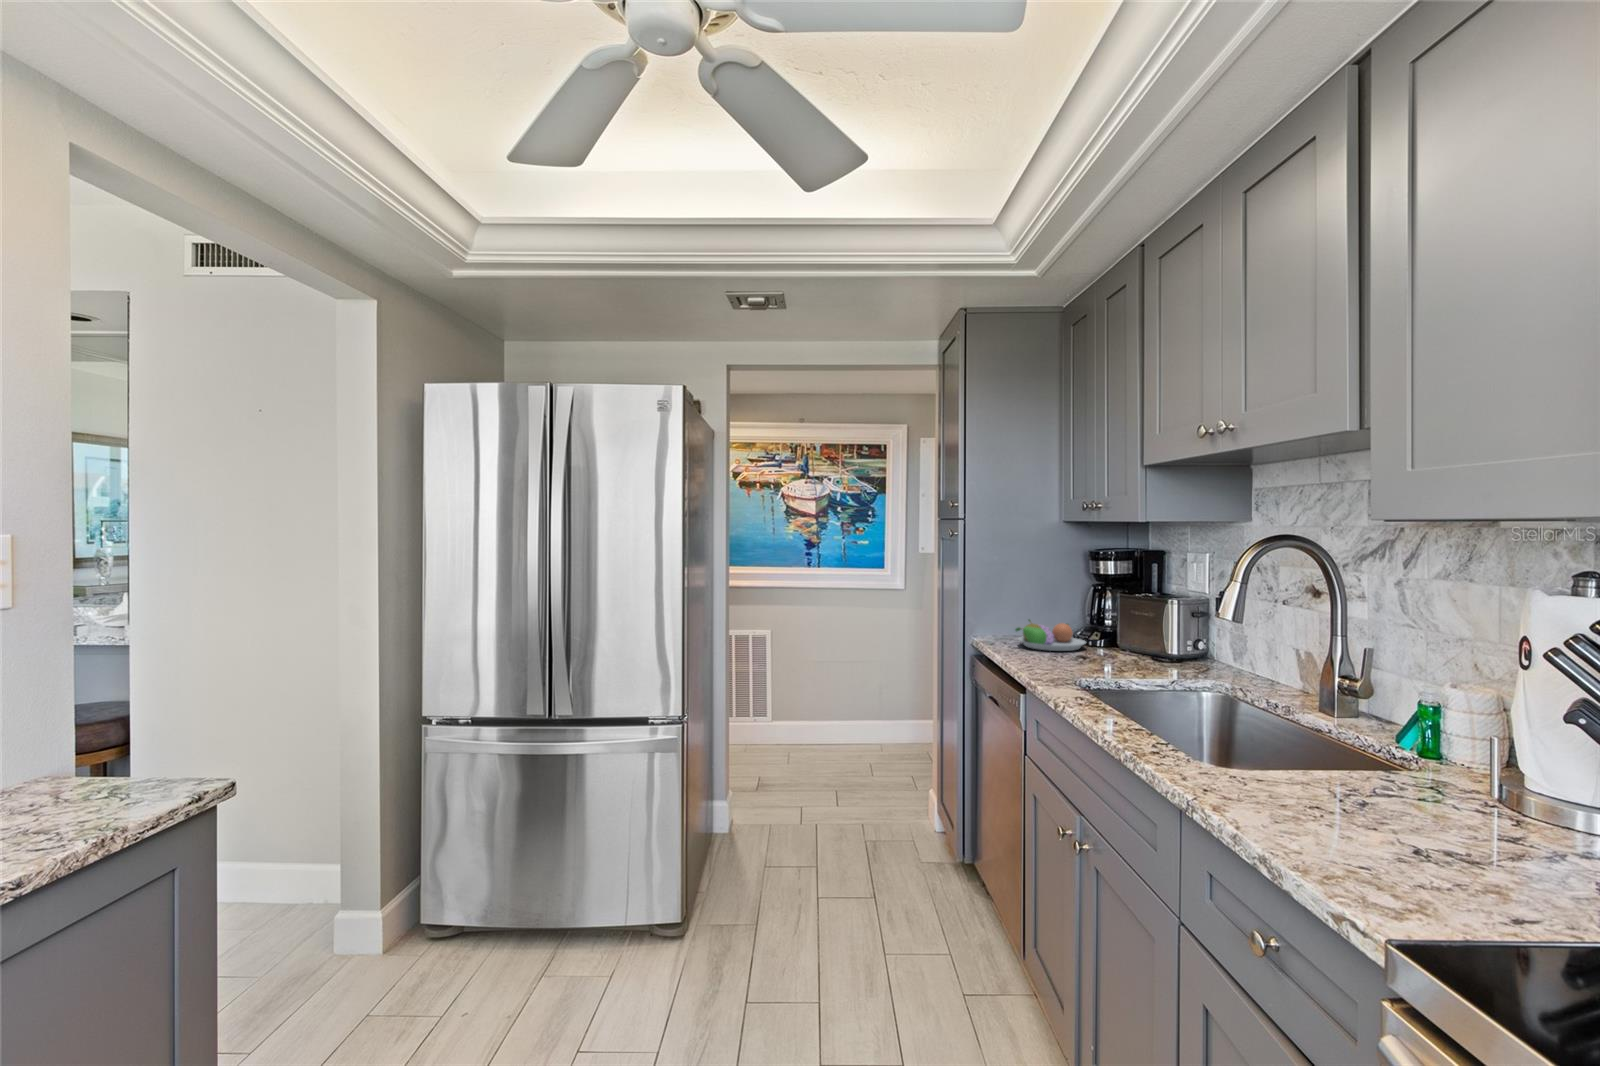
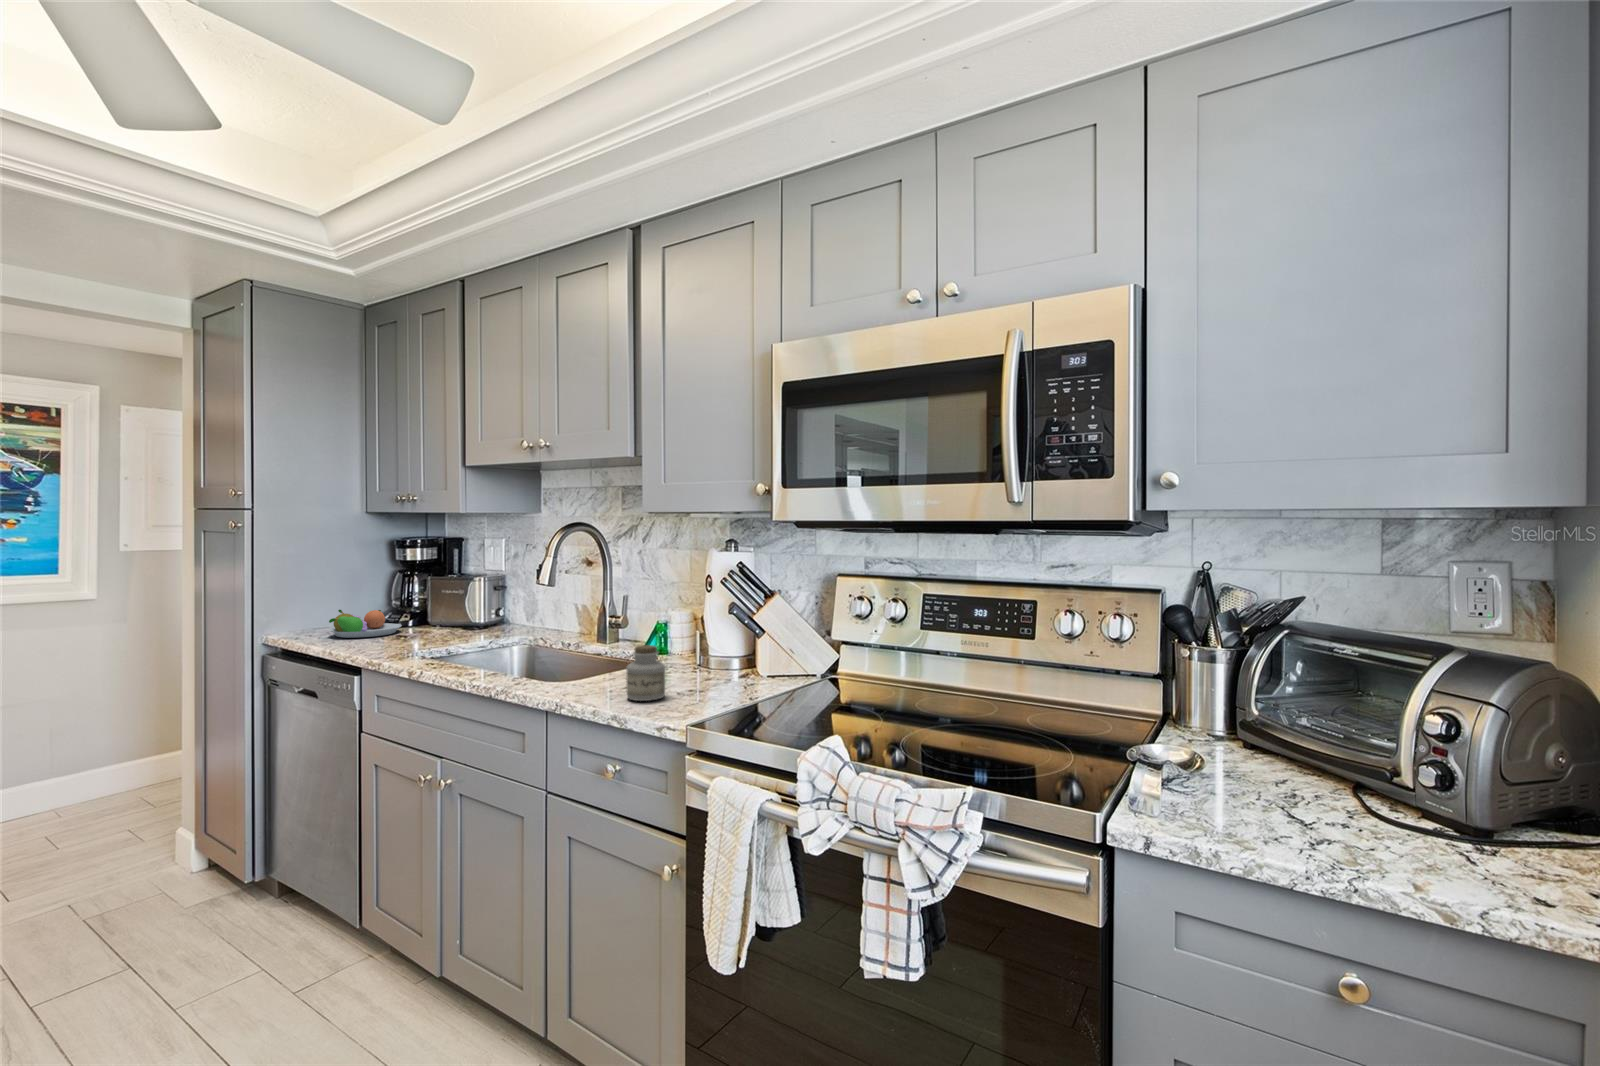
jar: none [1301,747,1384,851] -> present [626,645,665,701]

